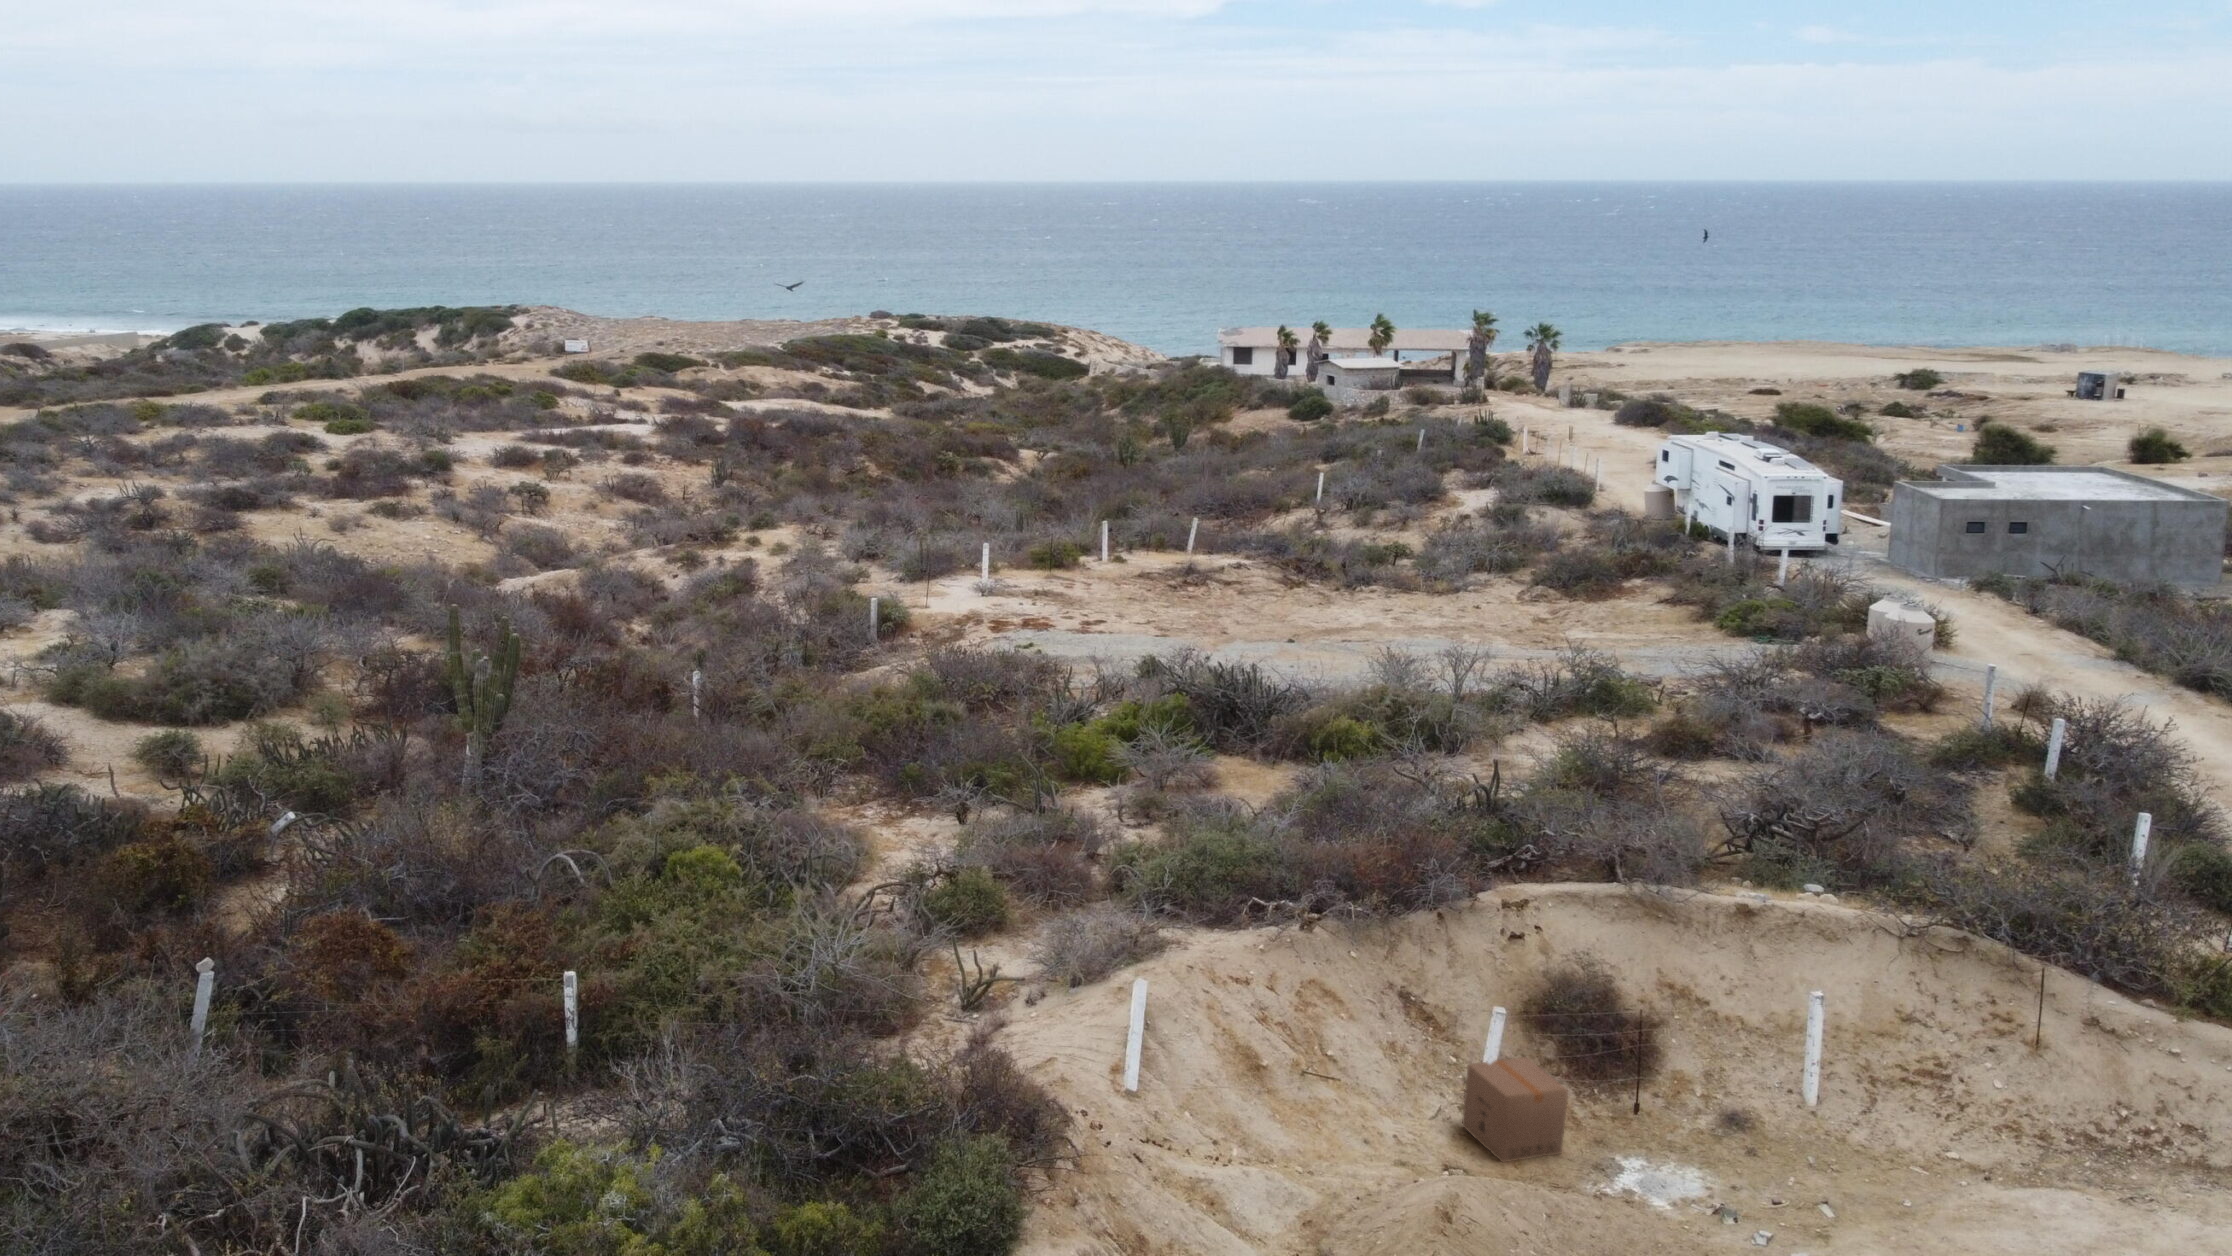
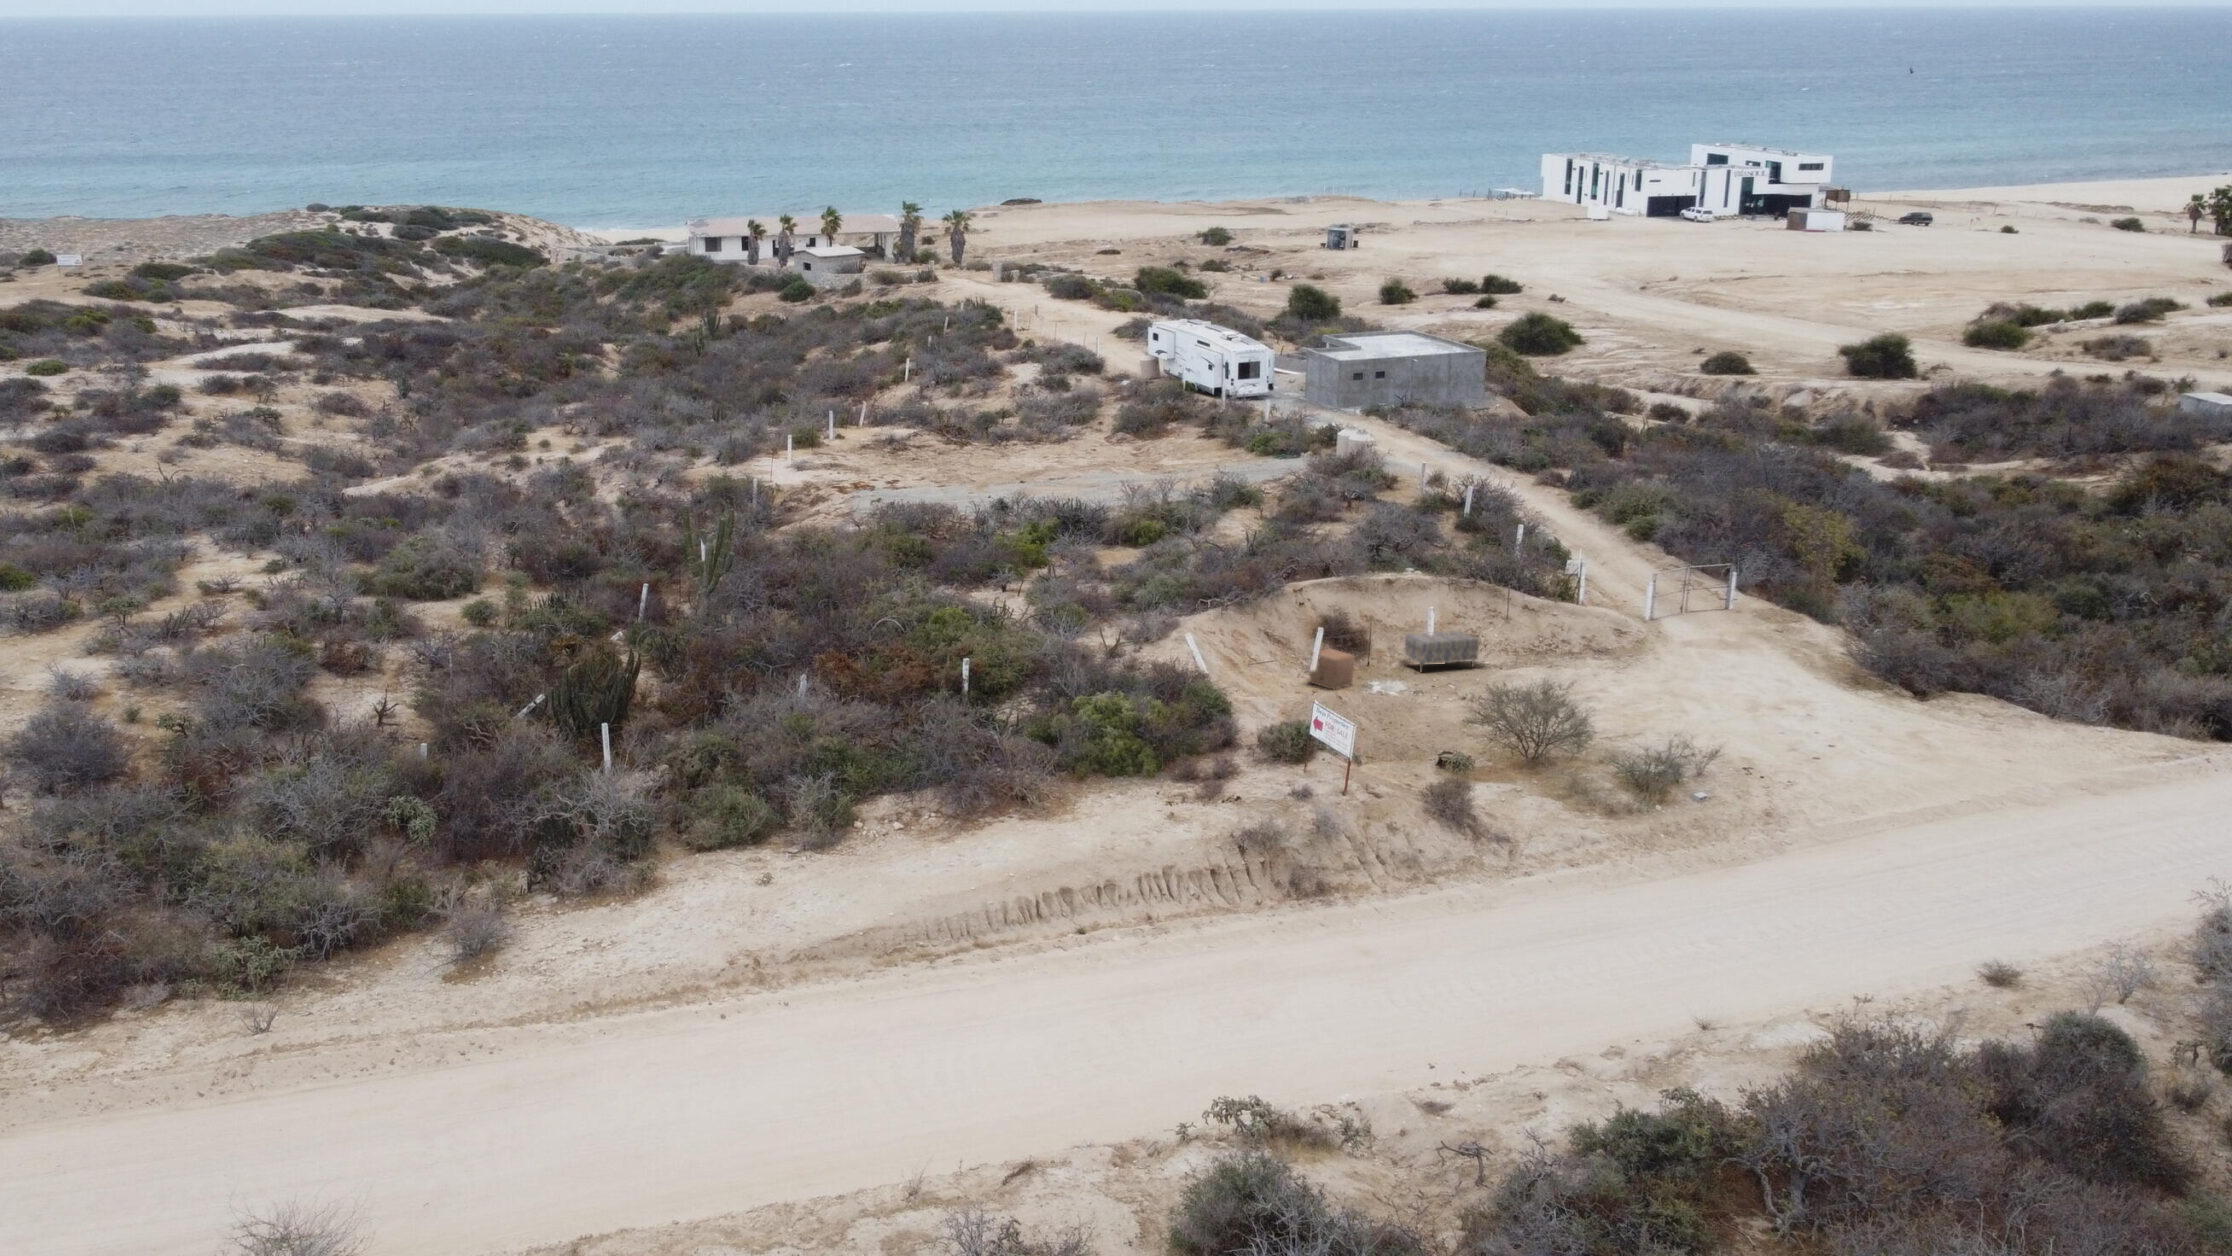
bench: none [1739,1051,1933,1166] -> present [1404,631,1479,672]

